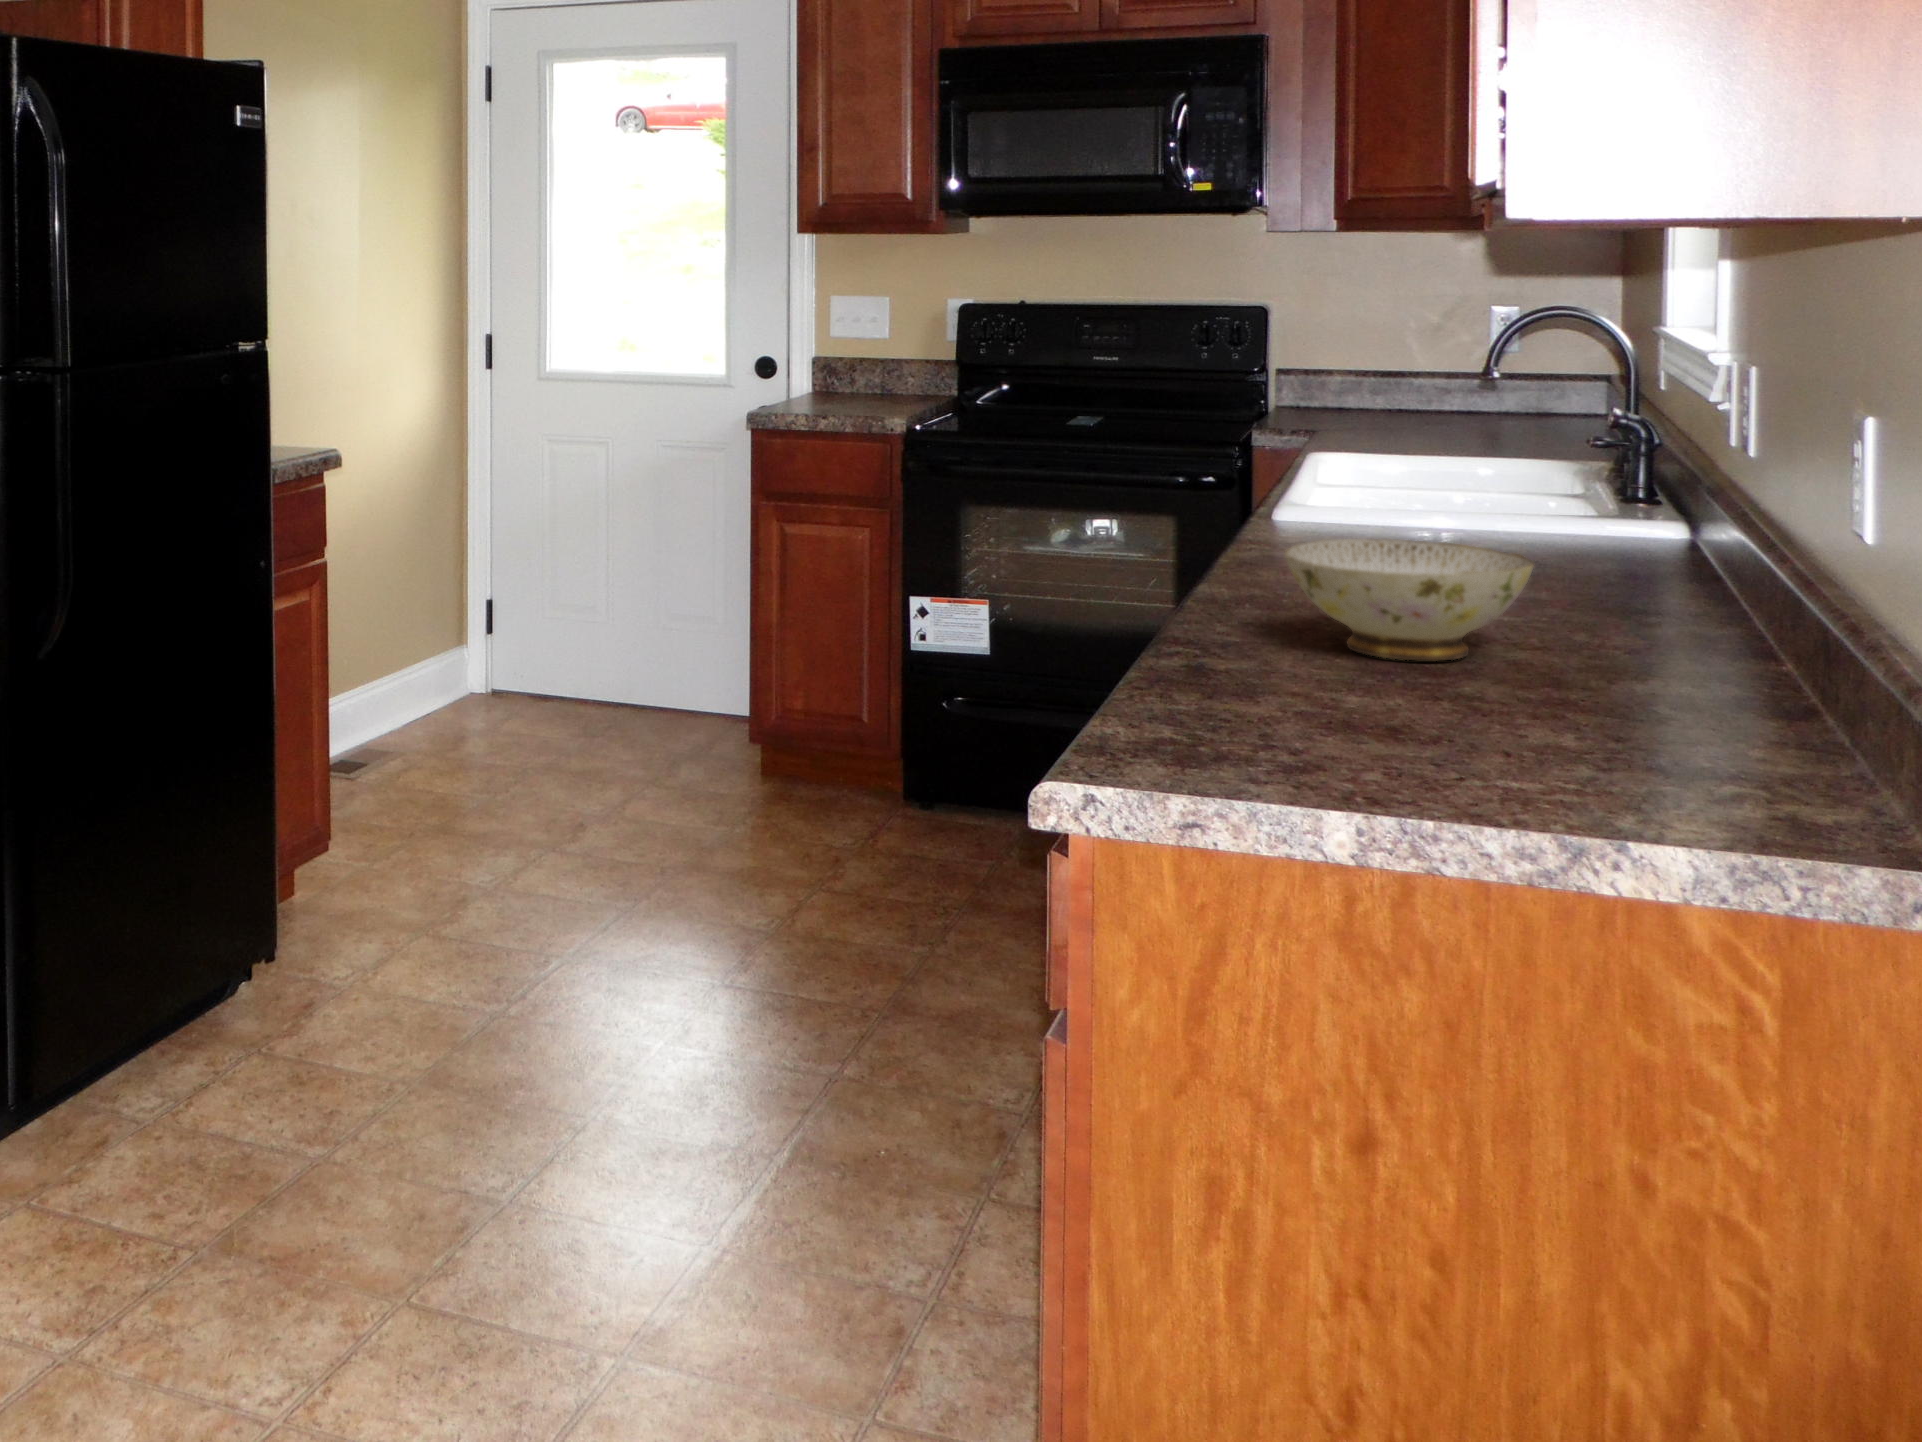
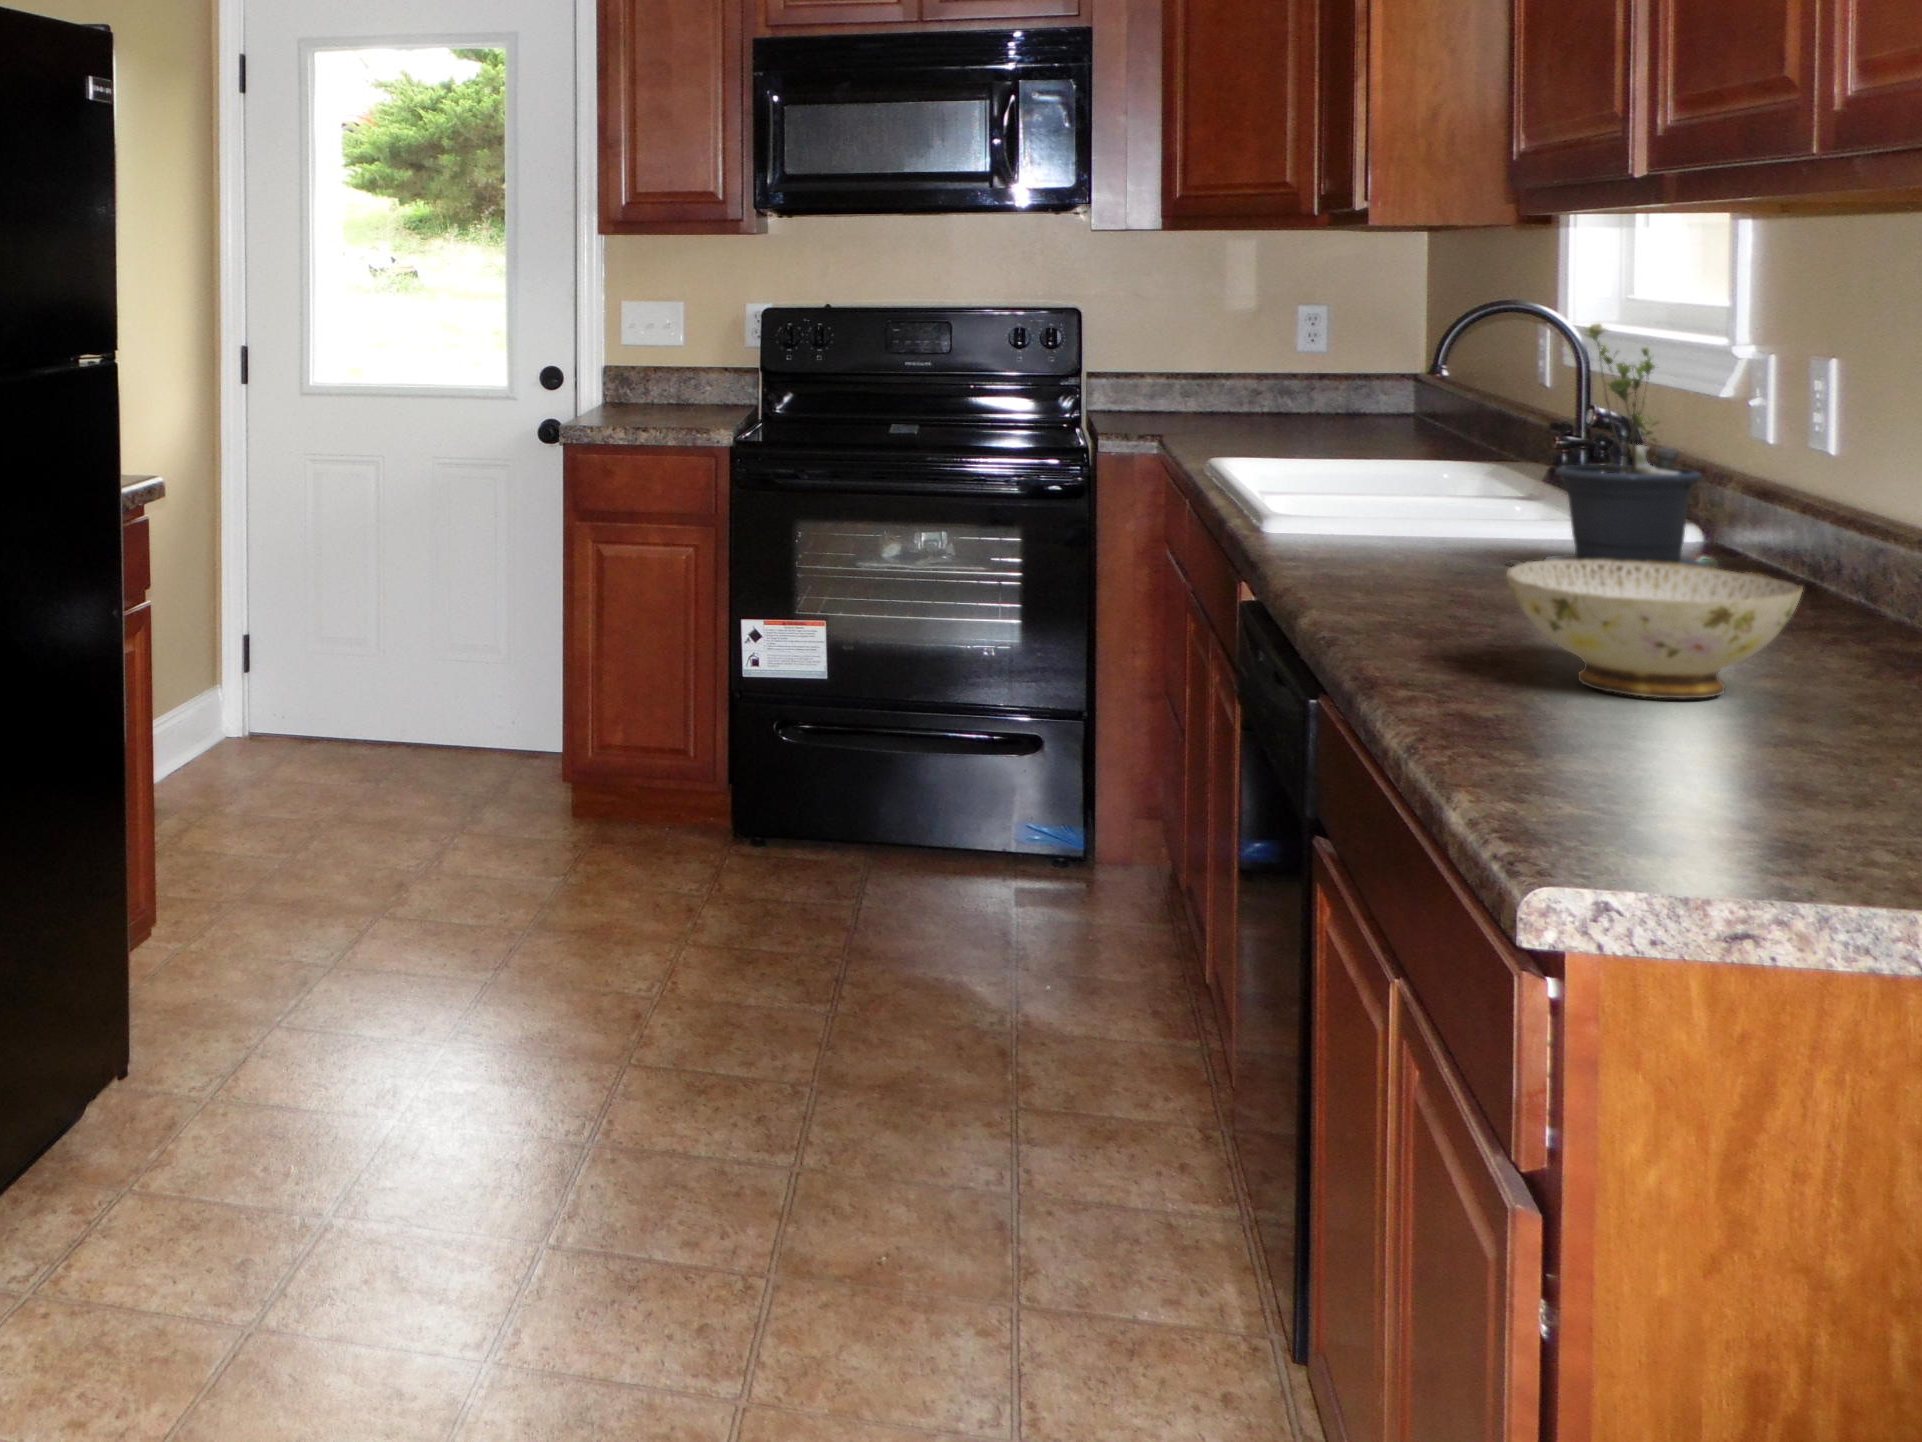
potted plant: none [1461,328,1643,573] -> present [1508,324,1705,567]

